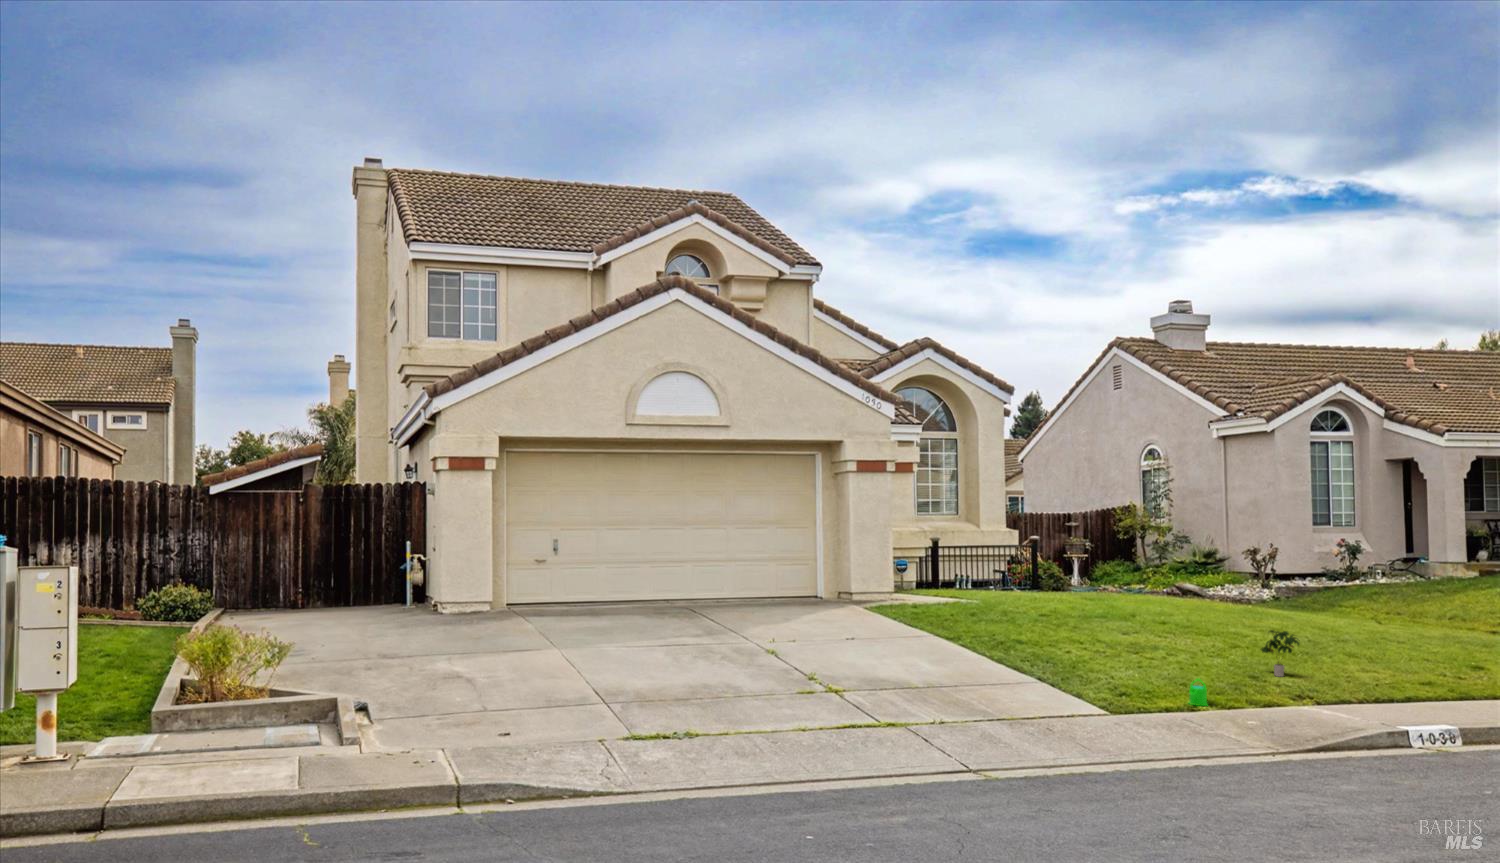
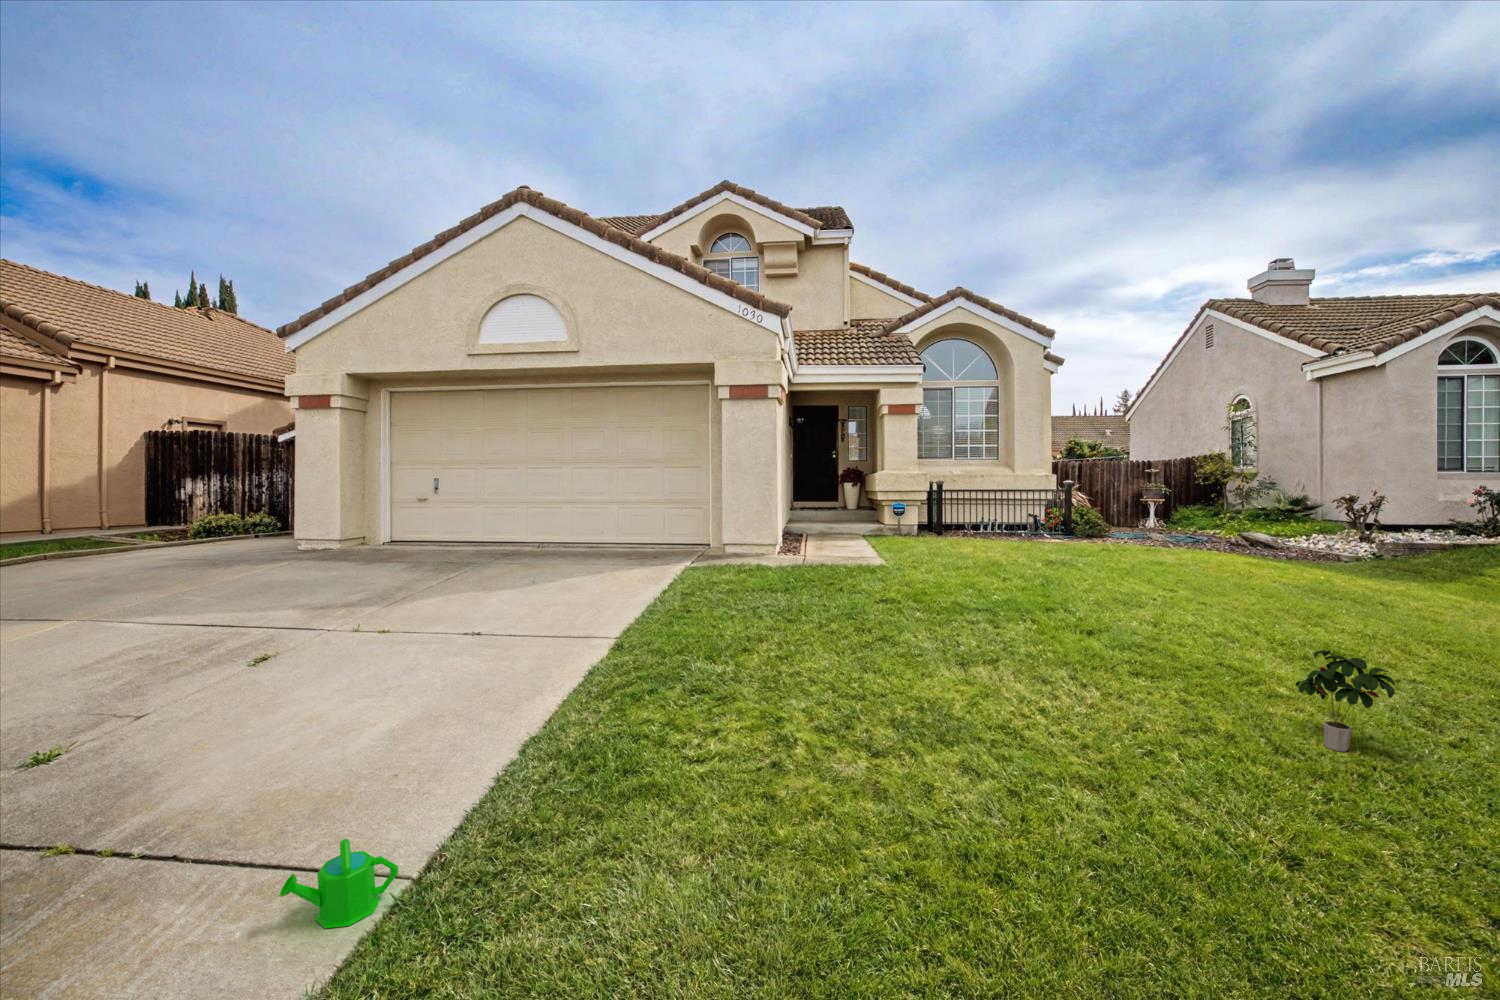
watering can: present [1189,679,1207,706] -> present [279,839,398,928]

